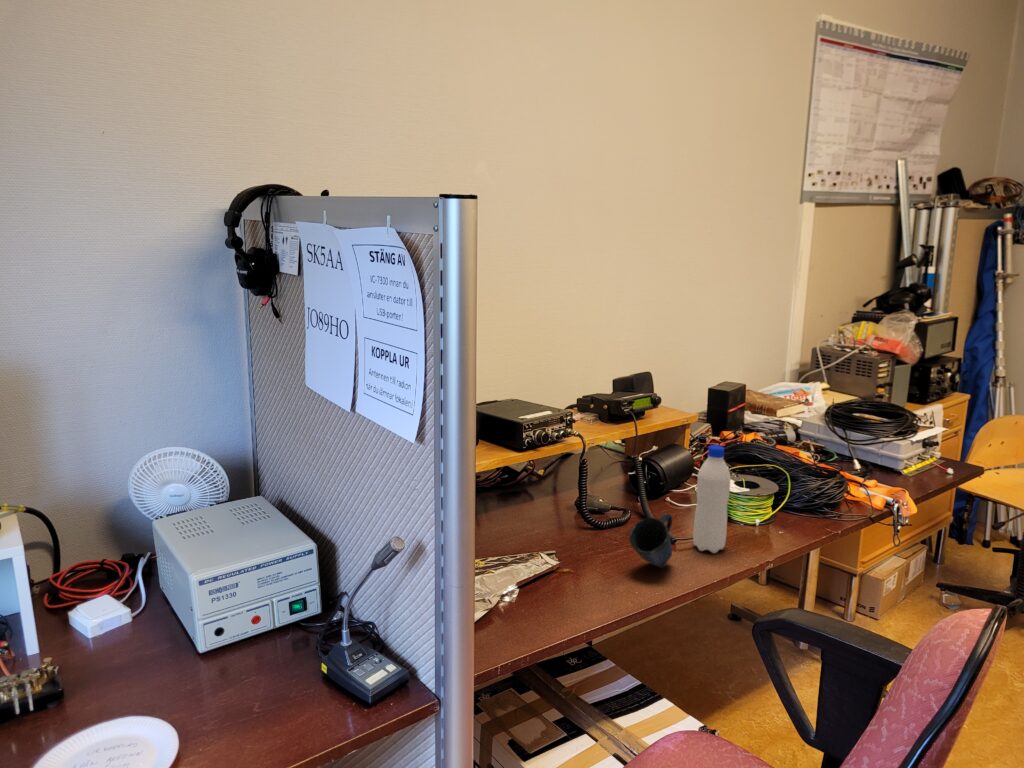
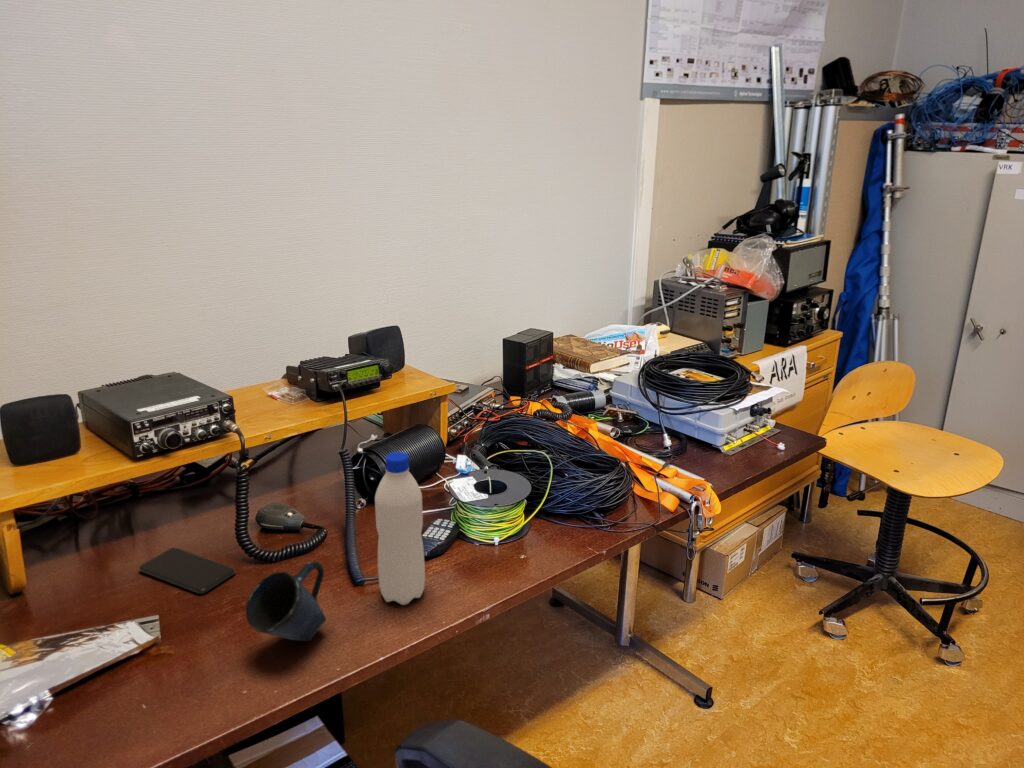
smartphone: none [515,517,583,543] -> present [139,548,235,594]

